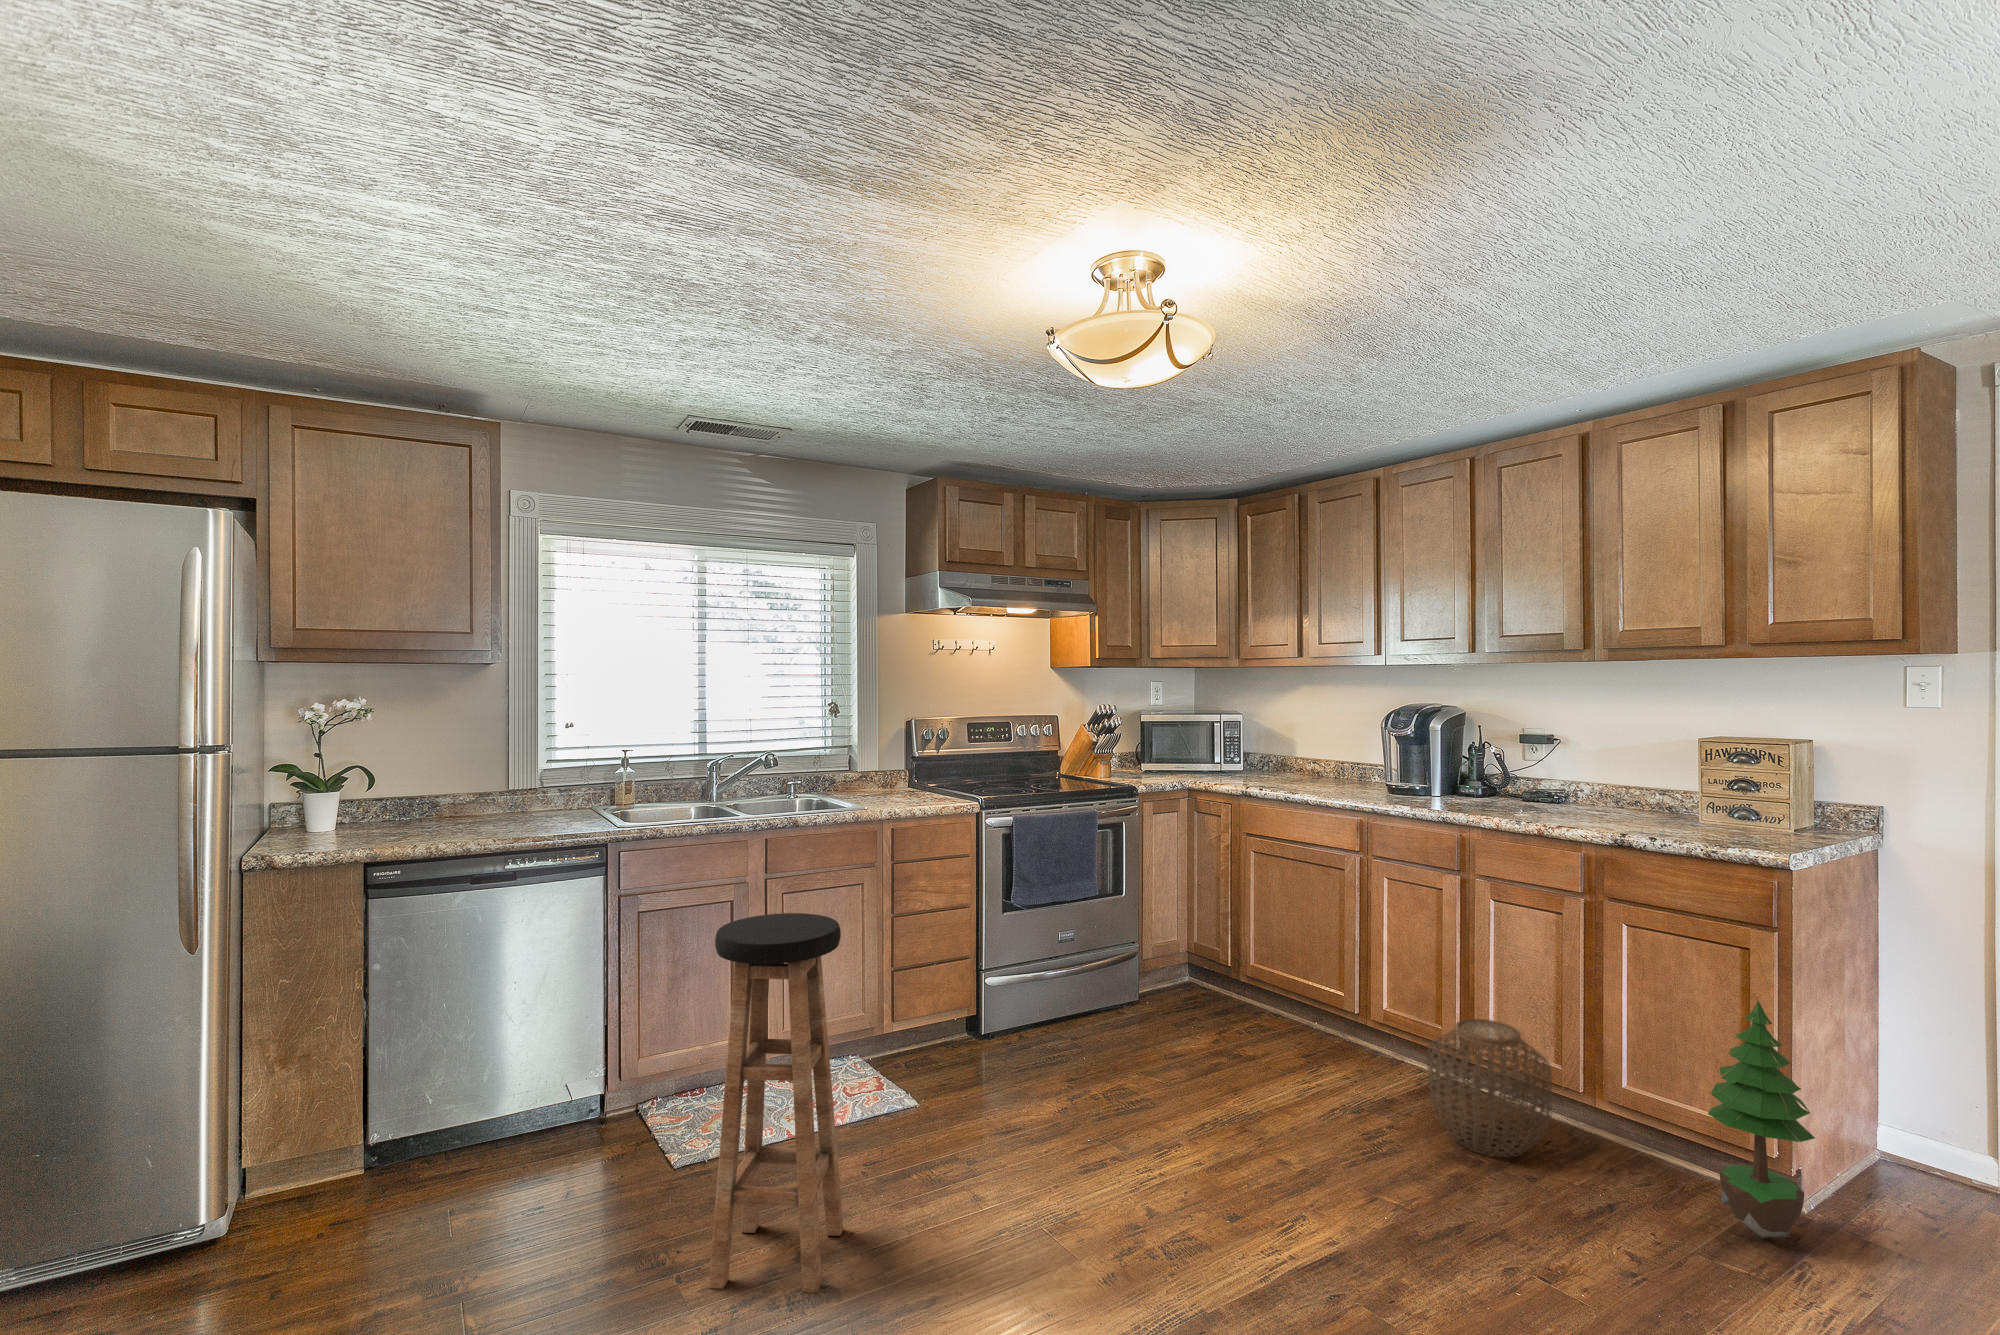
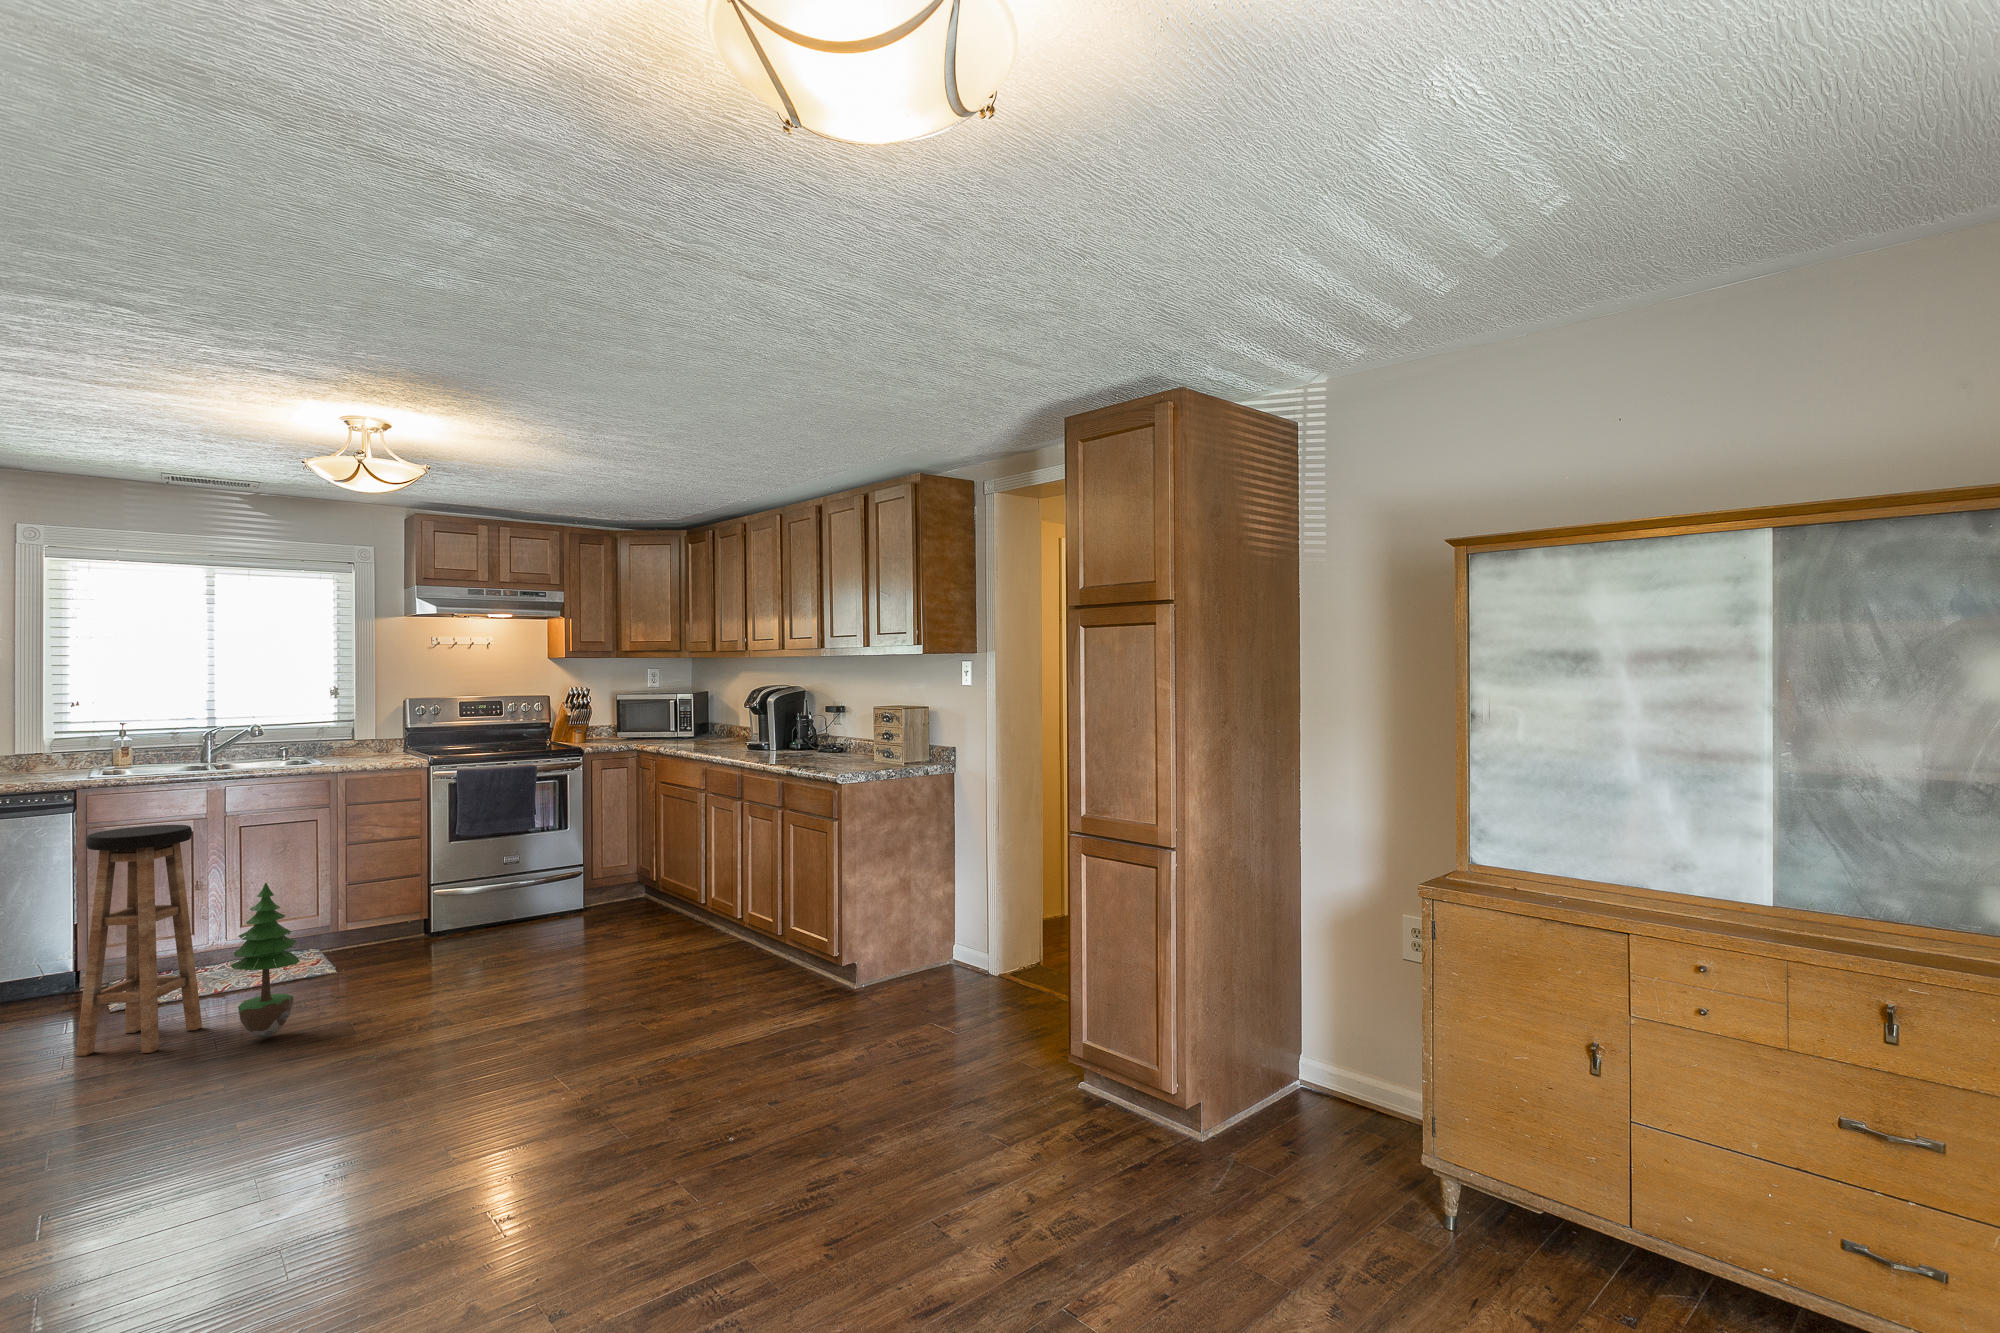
potted tree: present [1708,1001,1815,1238] -> present [230,883,299,1038]
woven basket: present [1428,1019,1552,1157] -> none [676,890,750,973]

